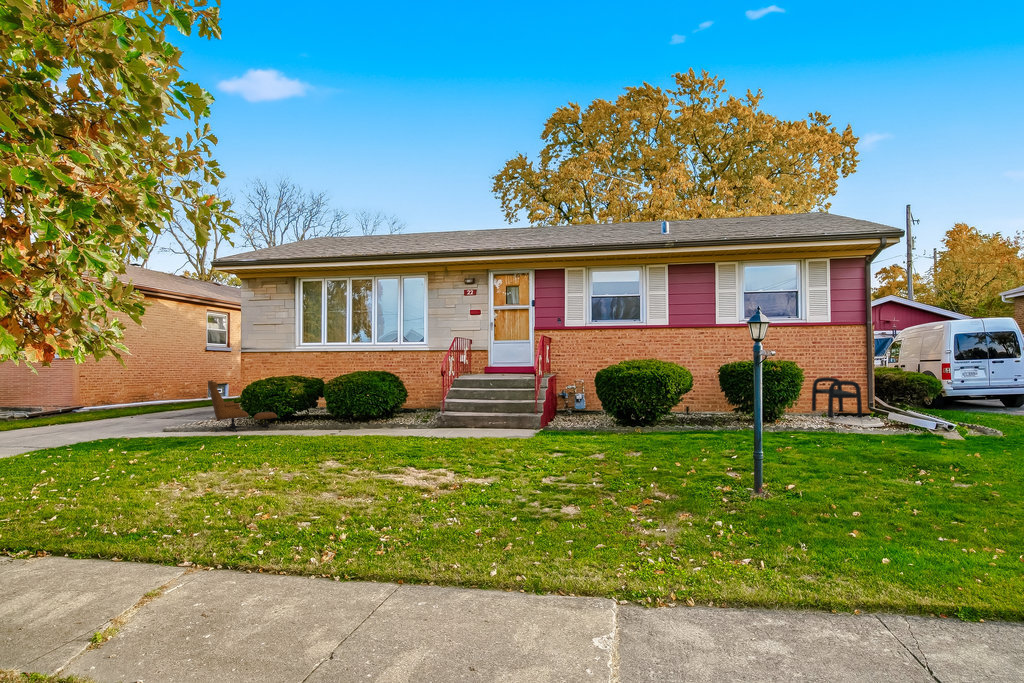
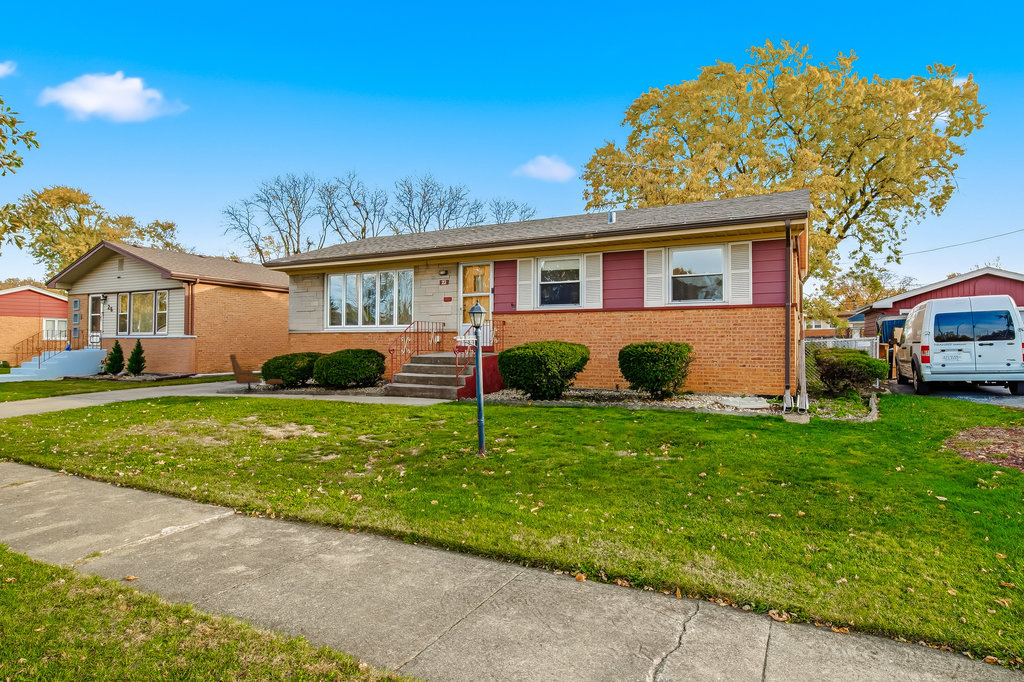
bench: present [812,377,862,417] -> none [728,359,762,399]

